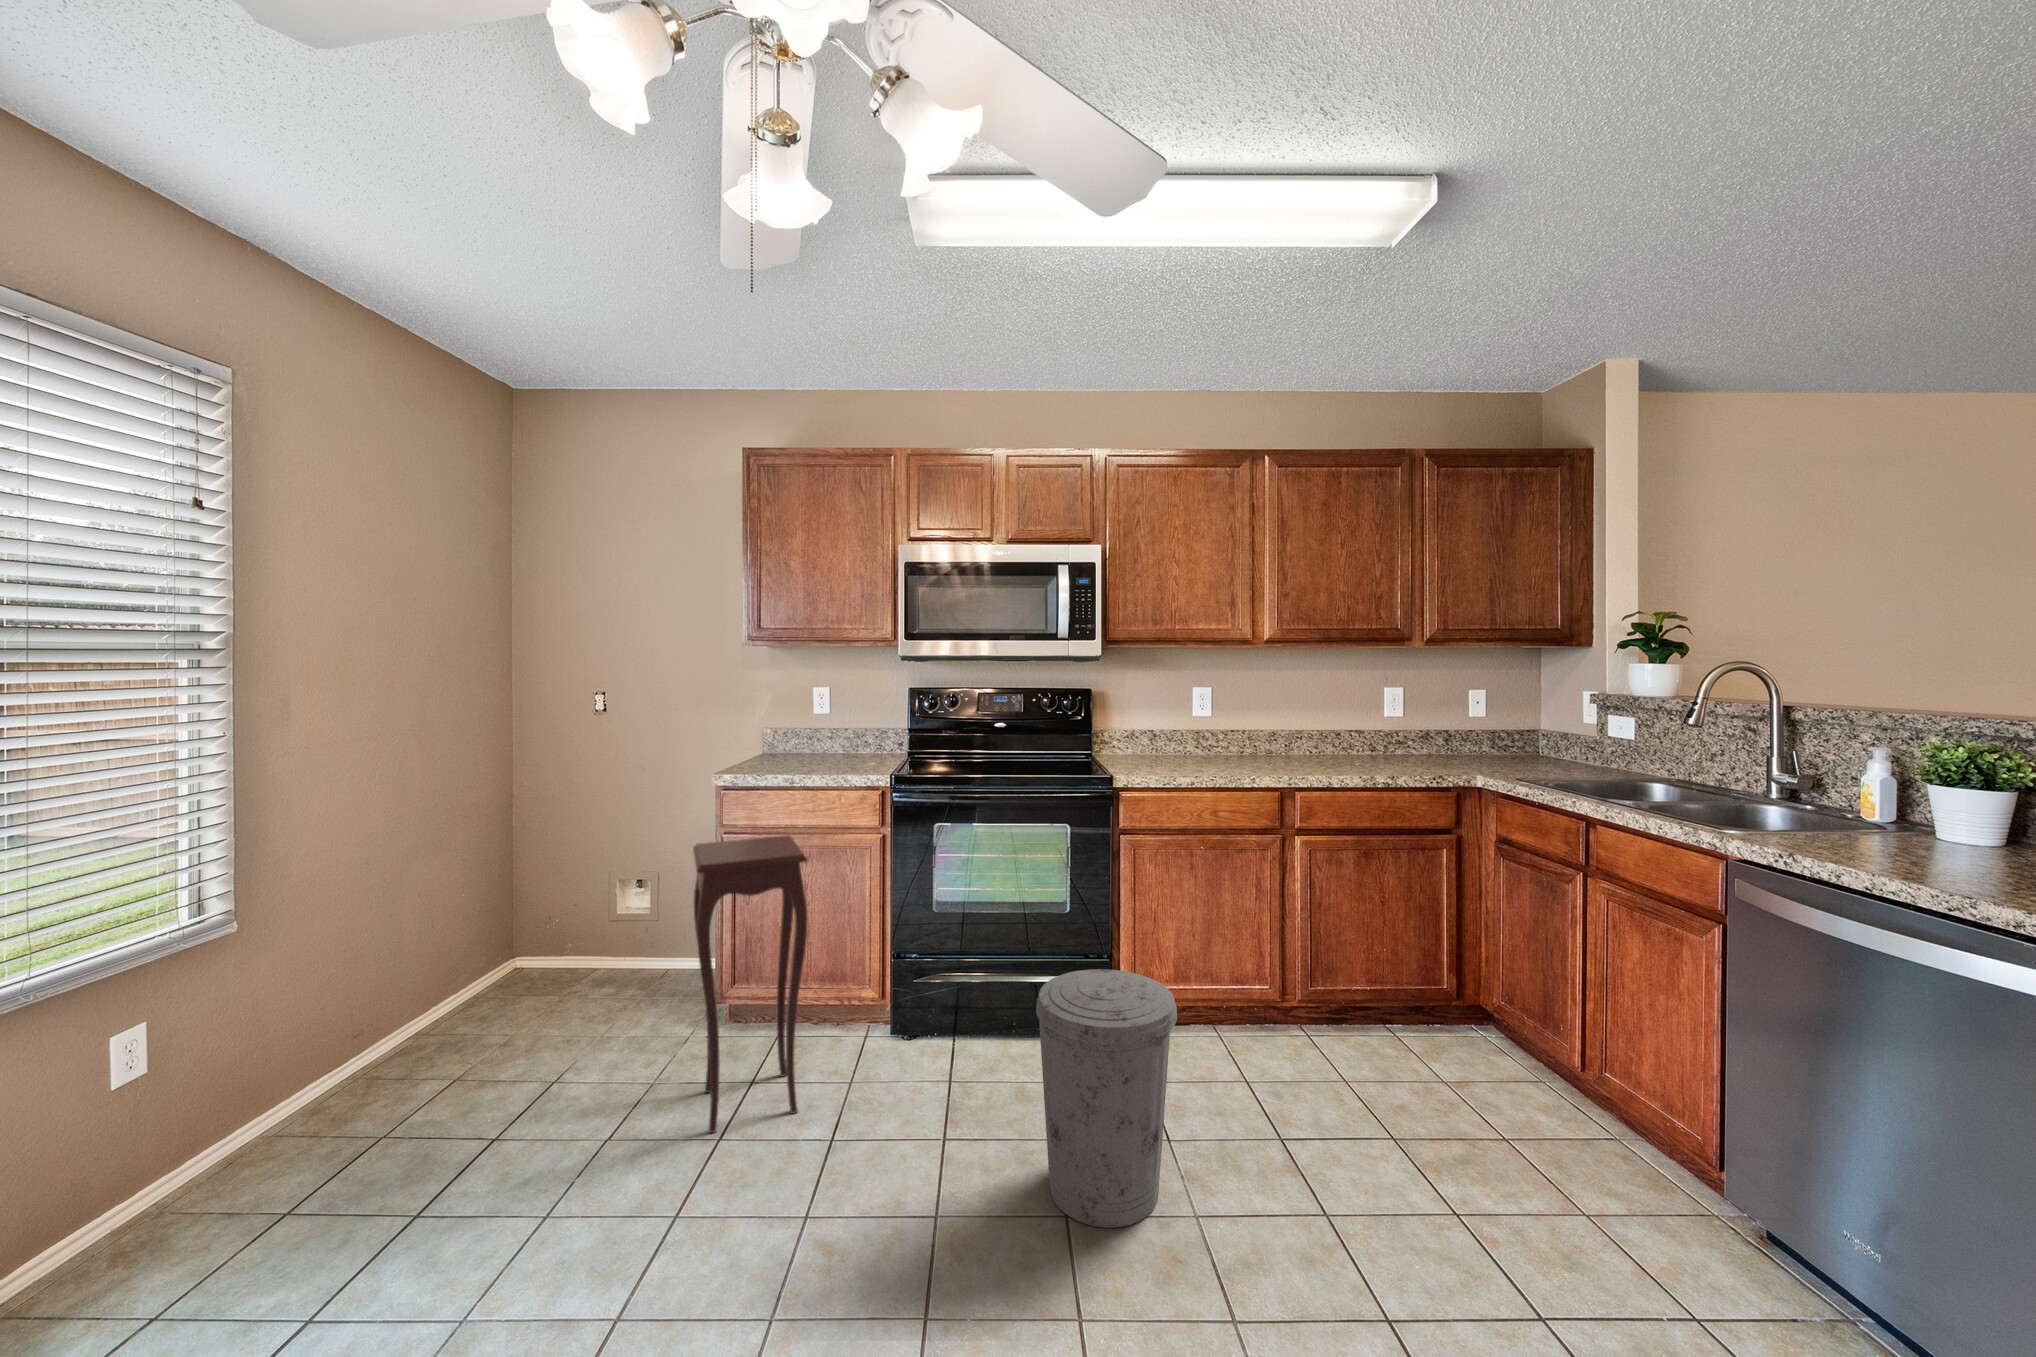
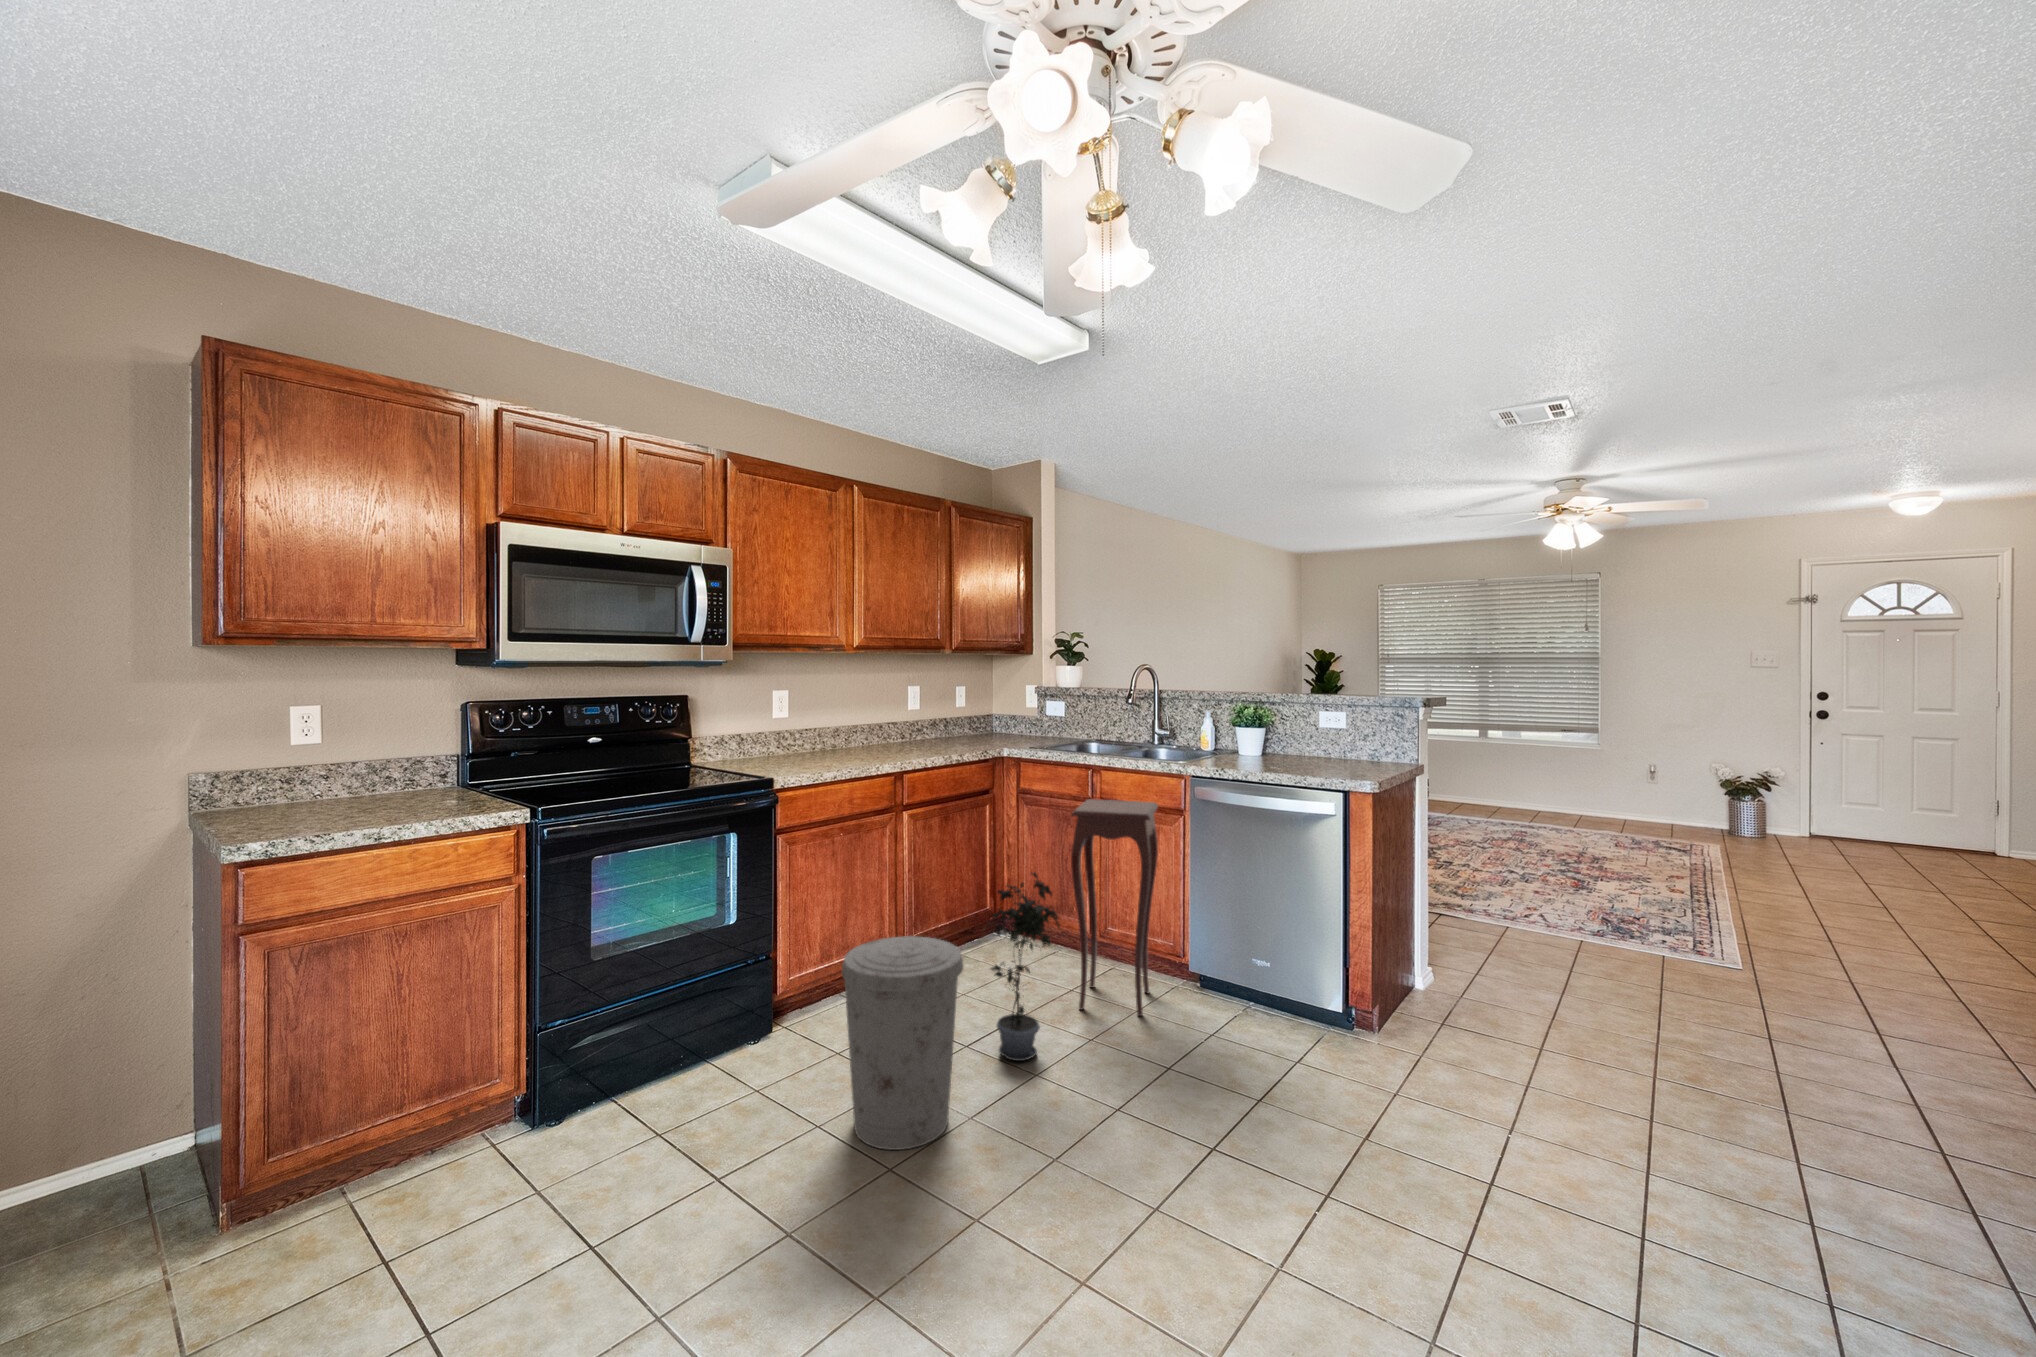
side table: present [693,835,808,1133] -> present [1071,799,1158,1016]
potted plant: none [1263,945,1376,1199] -> present [988,873,1060,1061]

